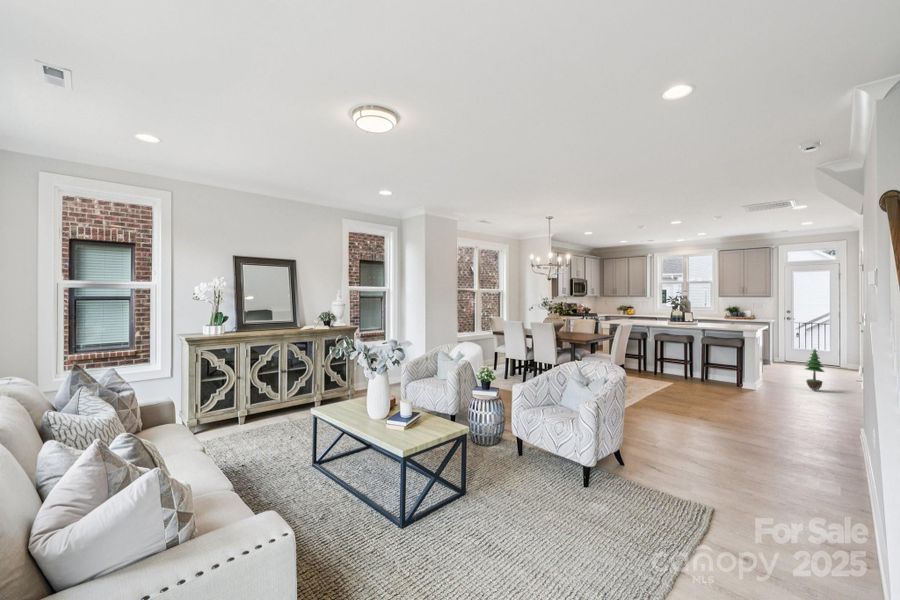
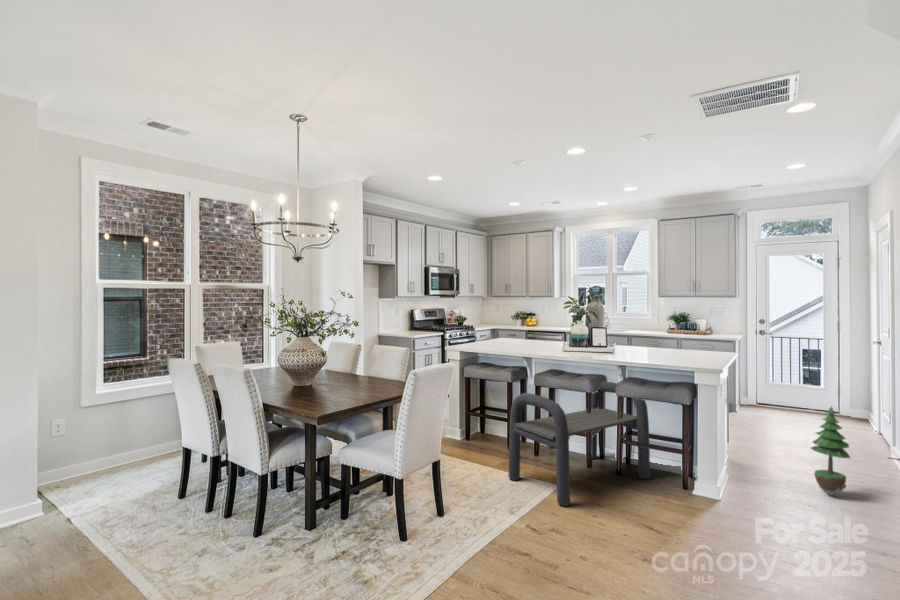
bench: none [647,339,719,389] -> present [509,382,650,506]

